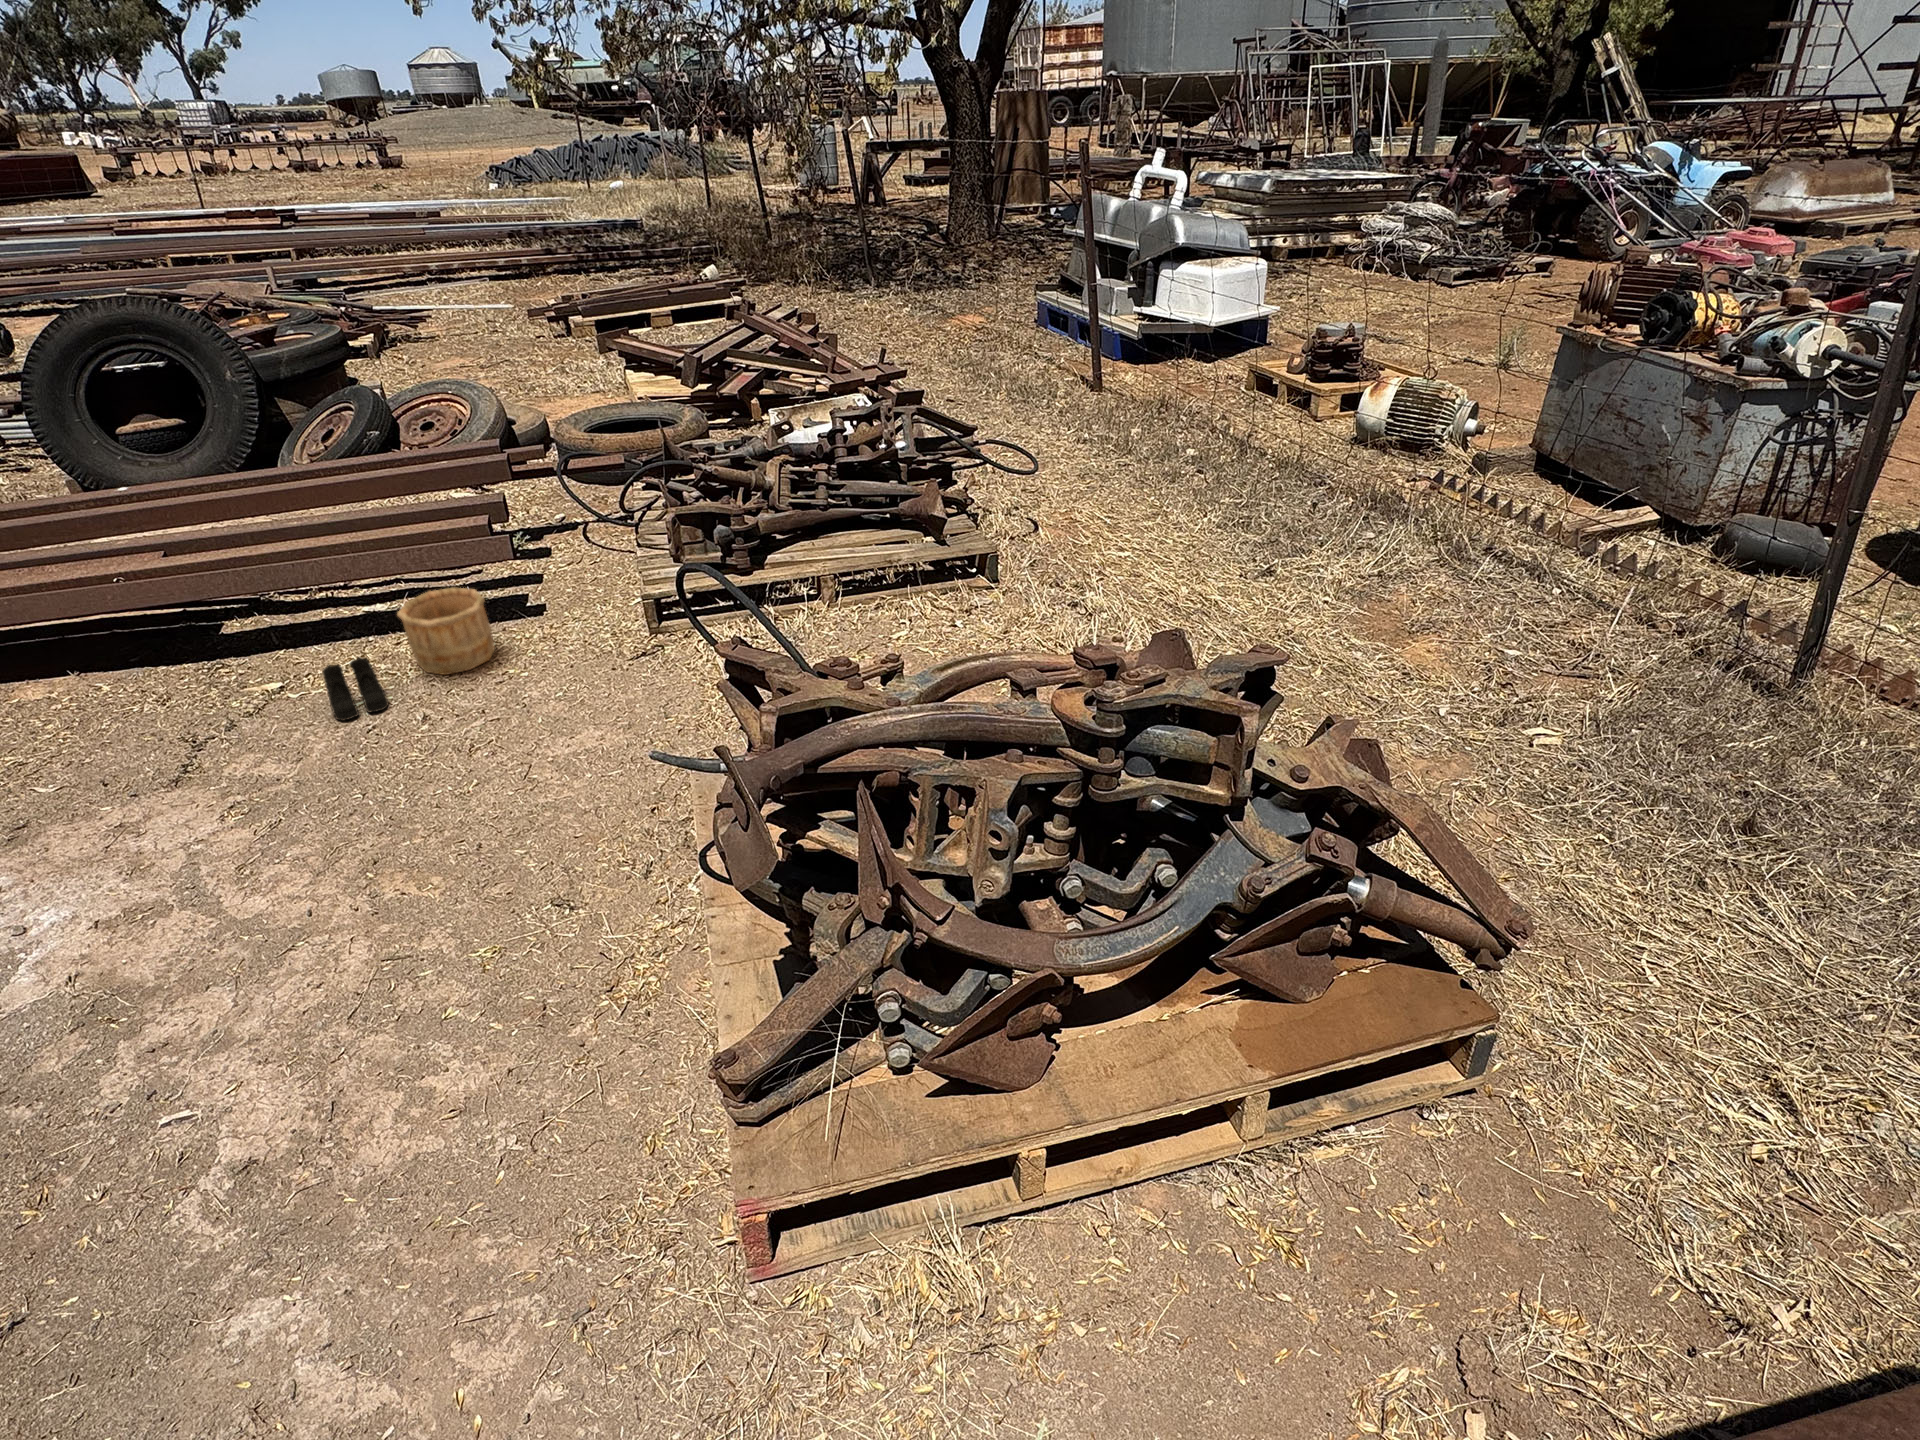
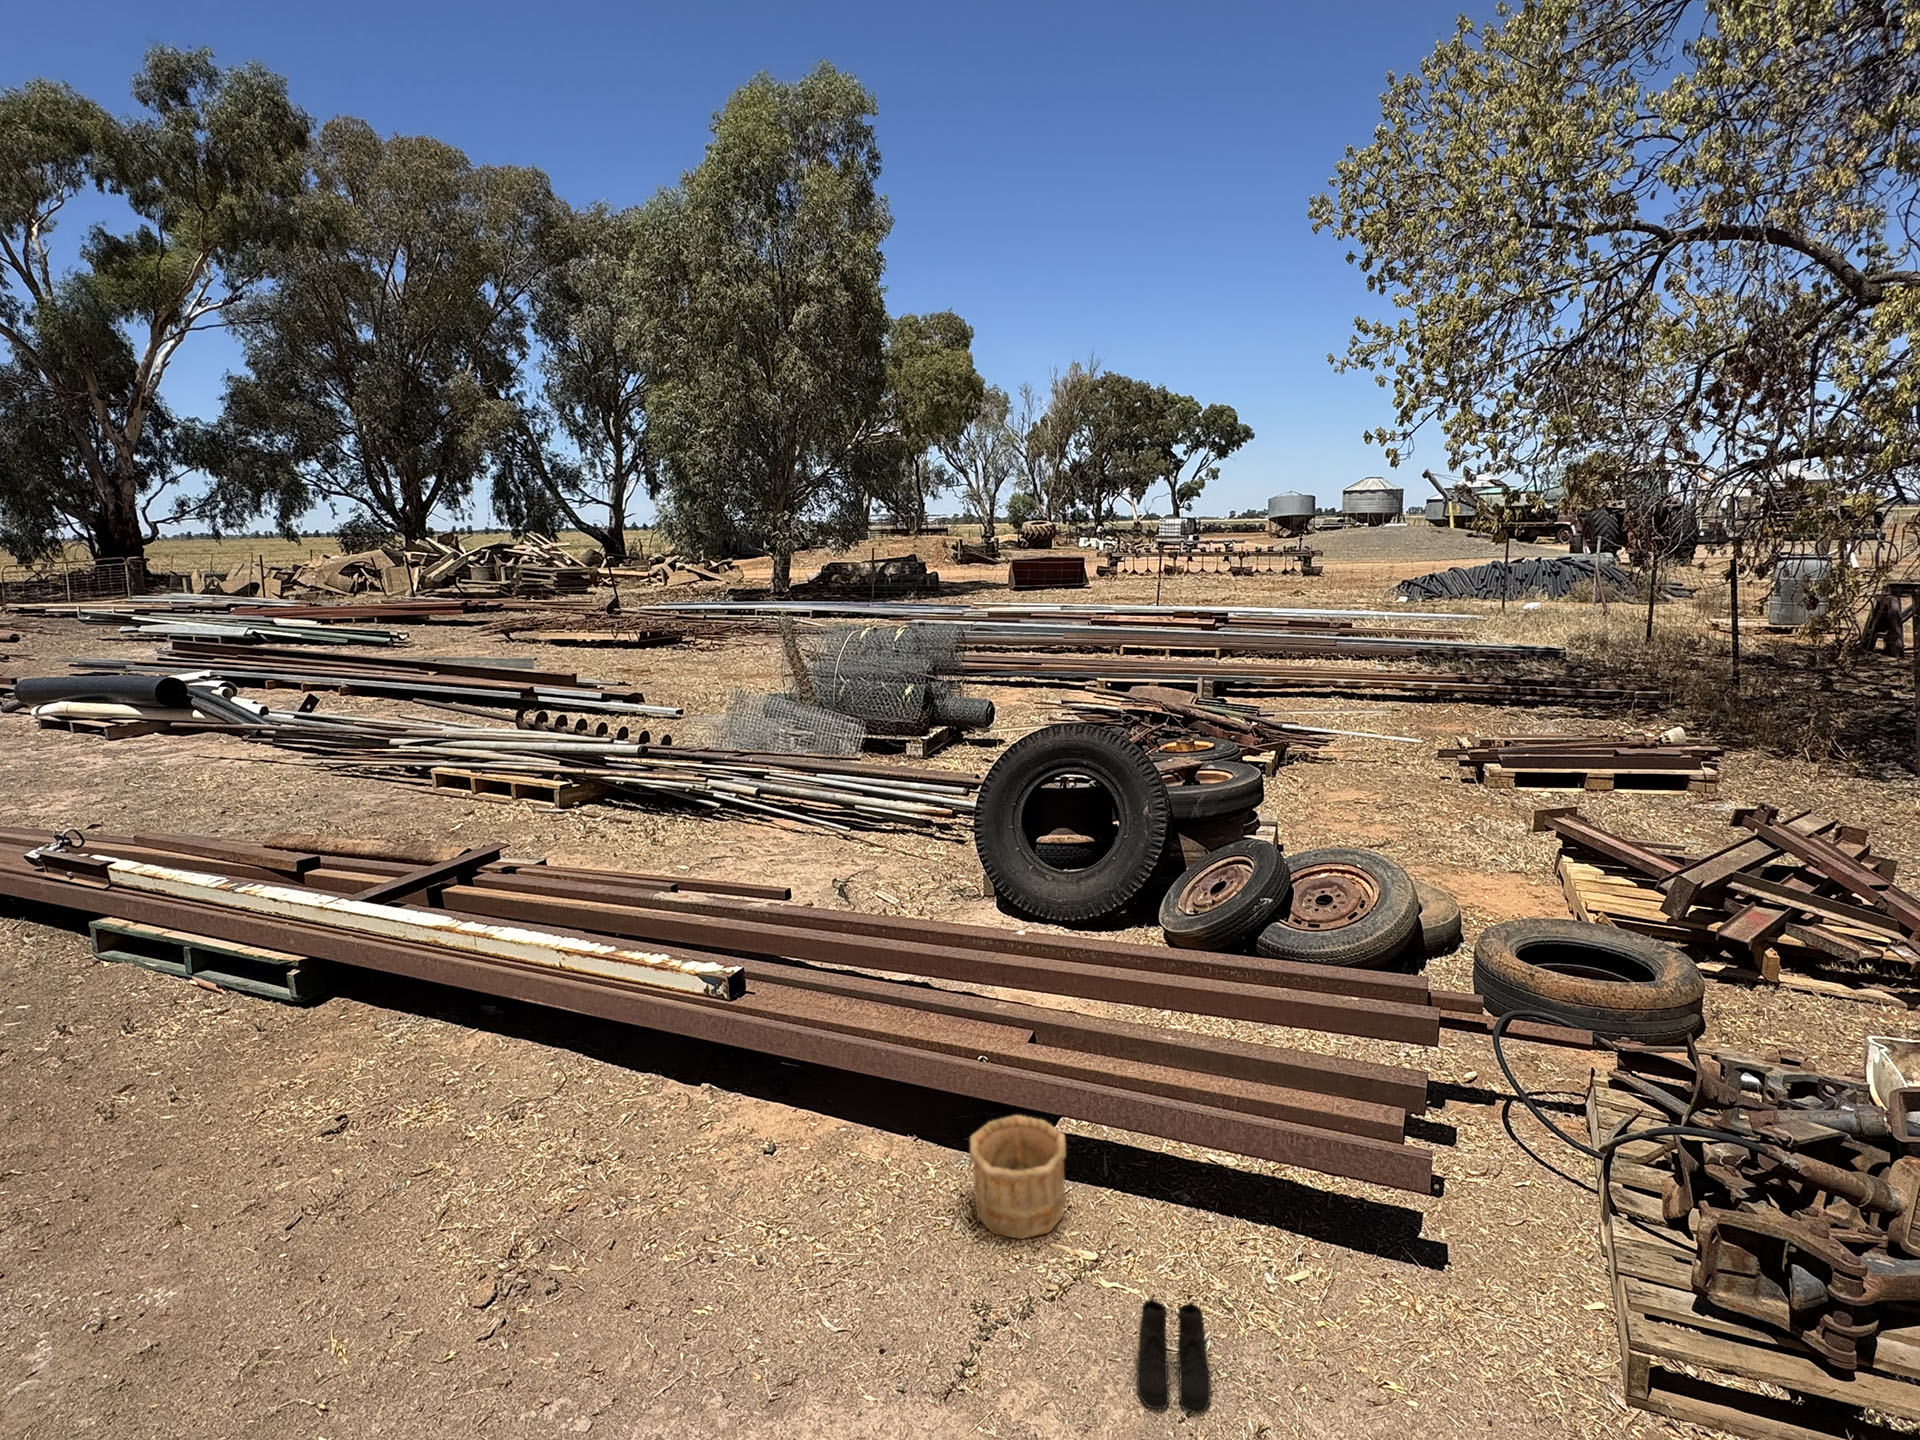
wooden bucket: present [397,588,495,675] -> present [970,1115,1066,1239]

